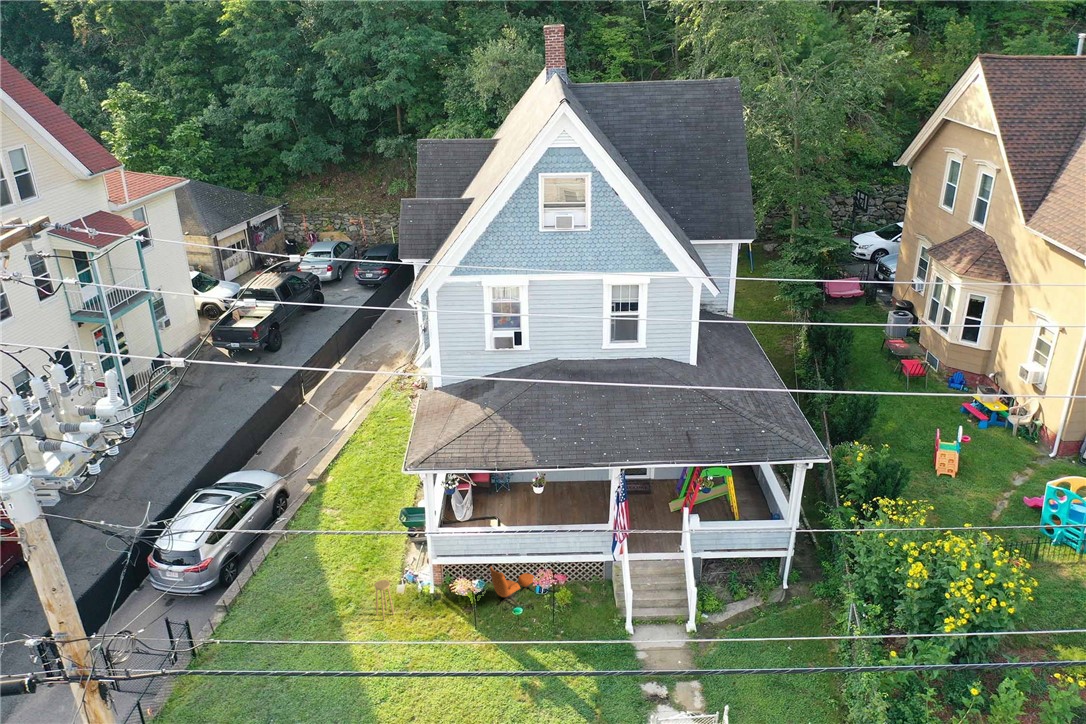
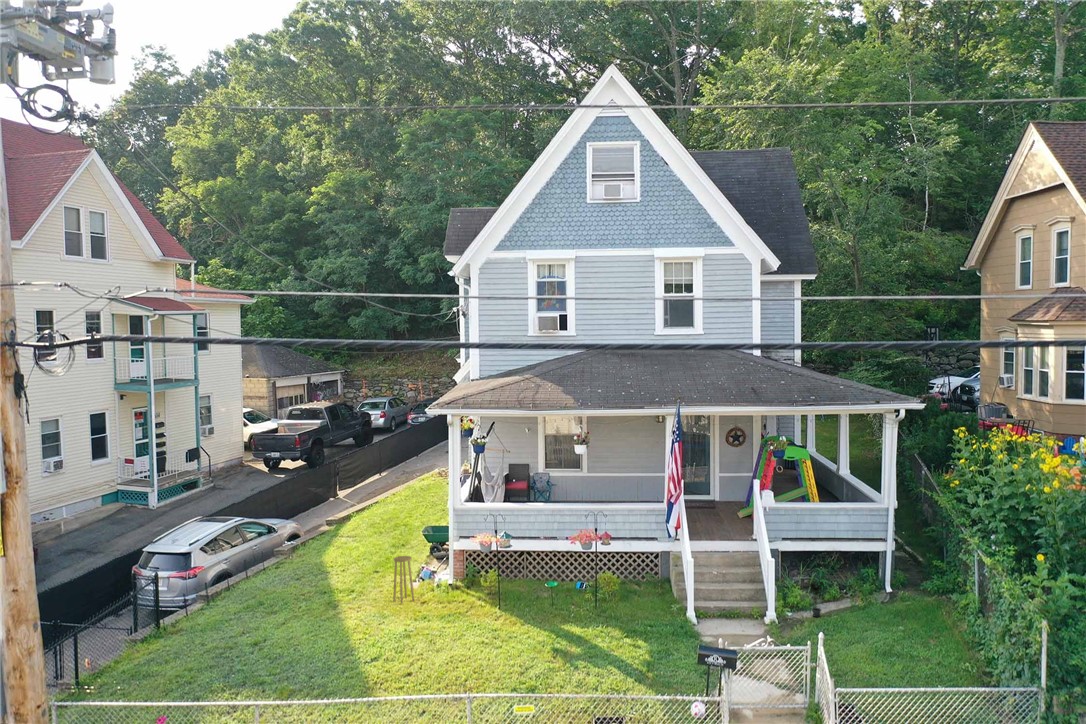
lounge chair: present [490,567,534,602] -> none [528,543,585,596]
potted plant: none [720,613,733,640] -> present [809,581,824,617]

